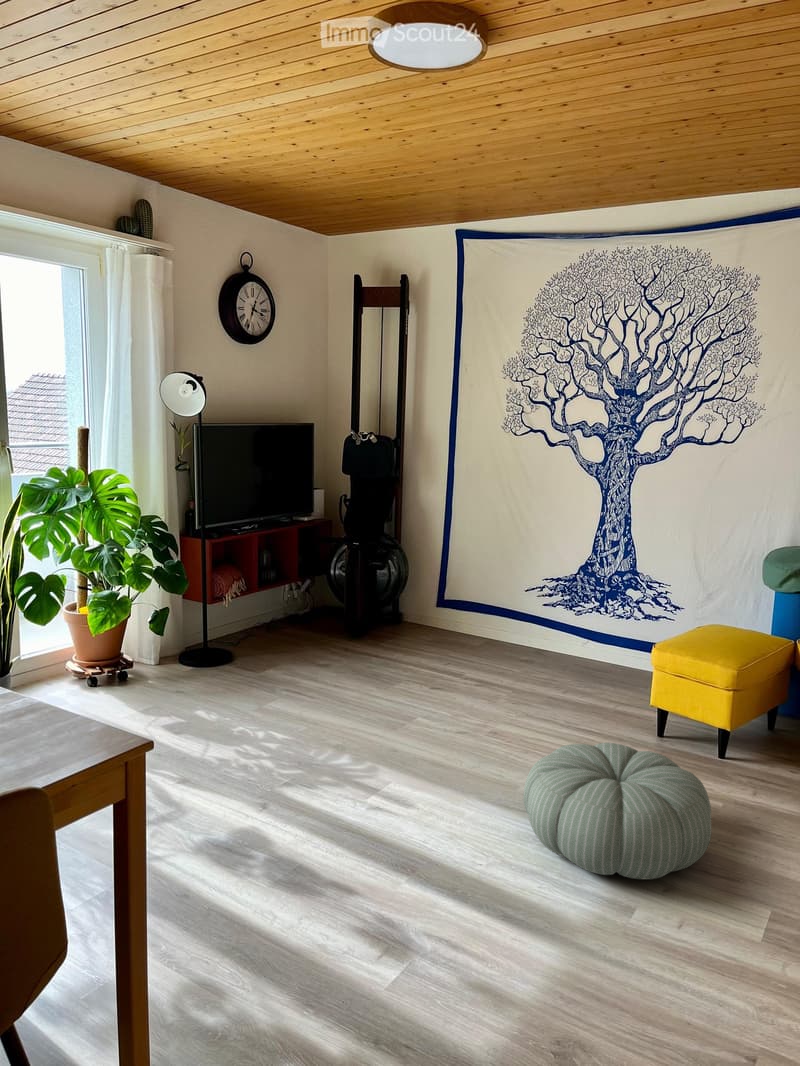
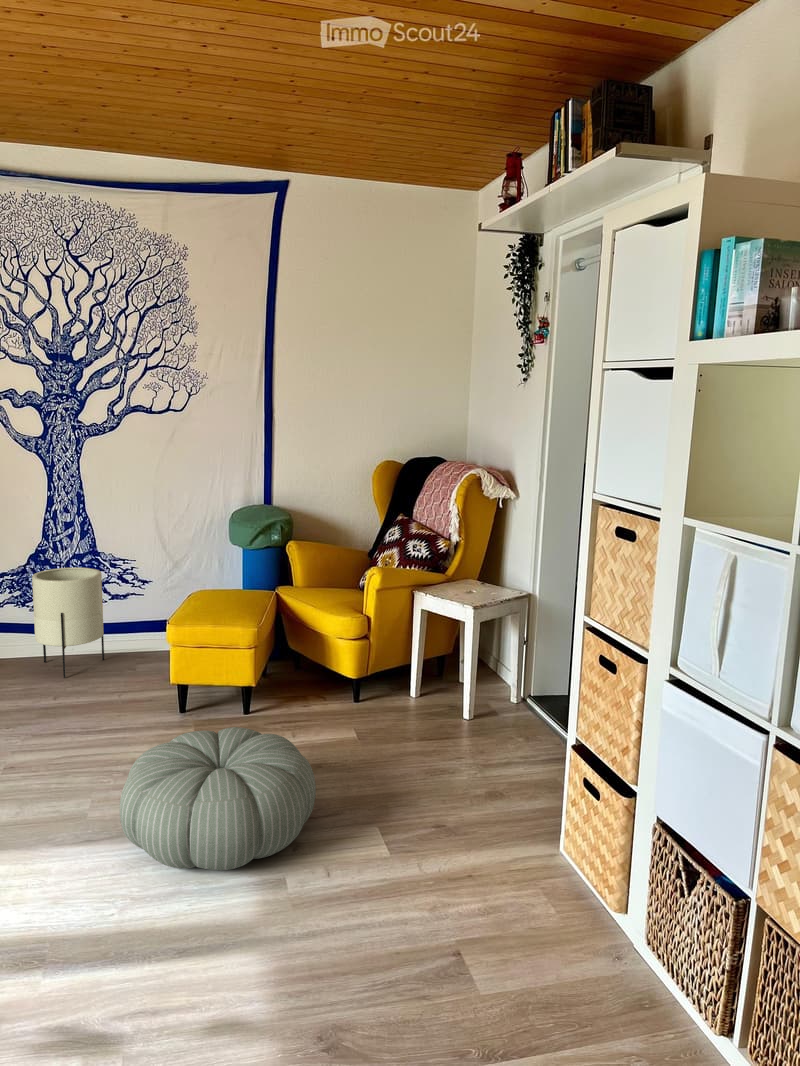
planter: none [569,581,632,679] -> present [32,567,104,678]

